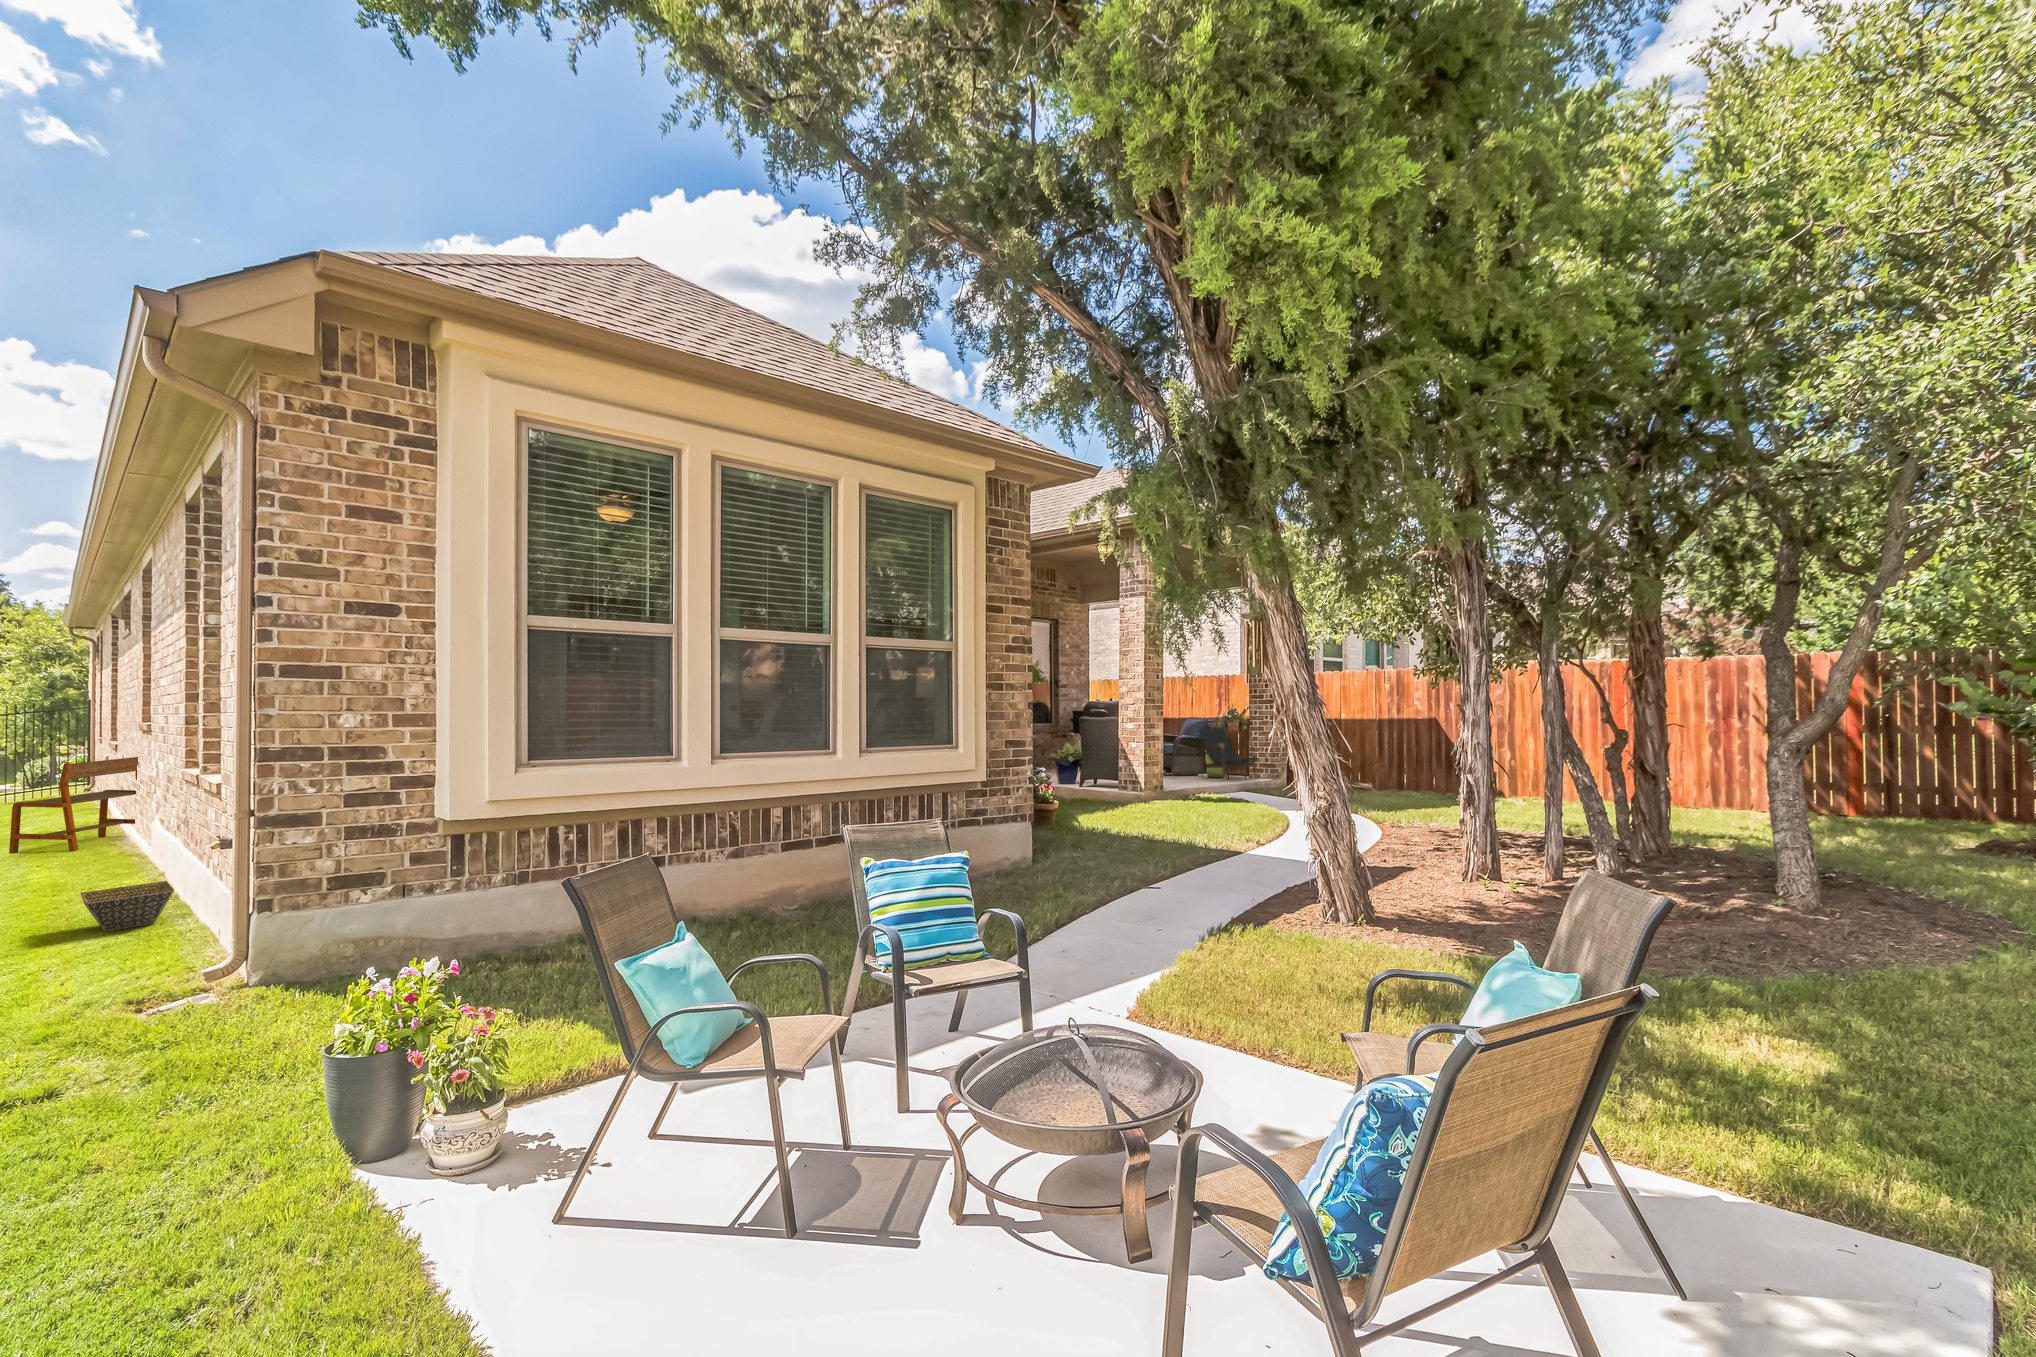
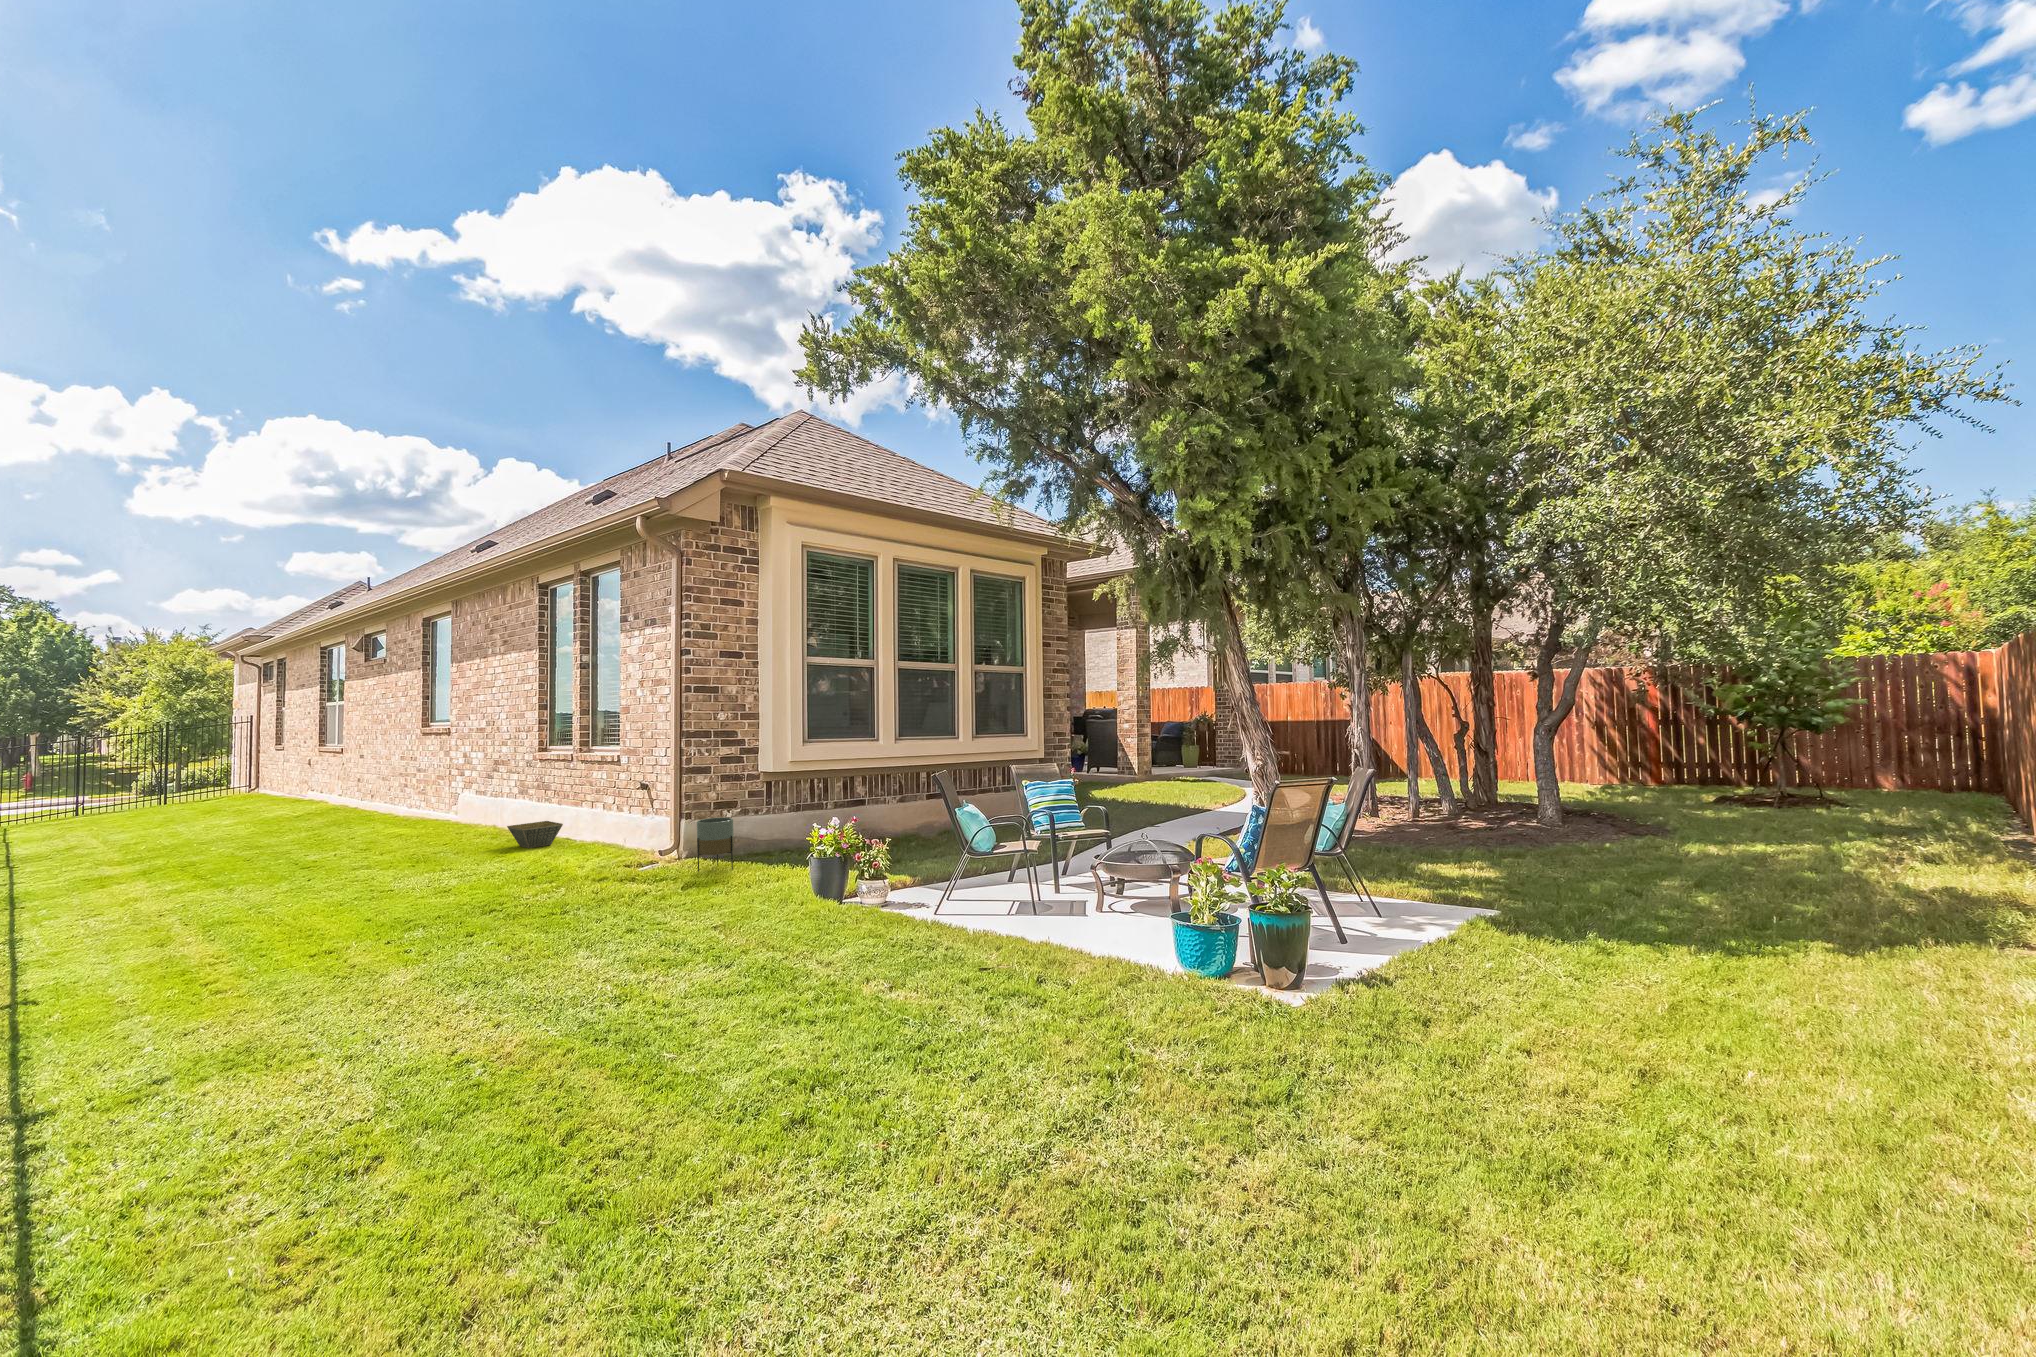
lounge chair: present [1199,728,1257,780] -> none [1177,728,1222,769]
bench: present [9,756,140,854] -> none [356,751,433,819]
planter: none [260,907,348,1015] -> present [697,818,734,871]

